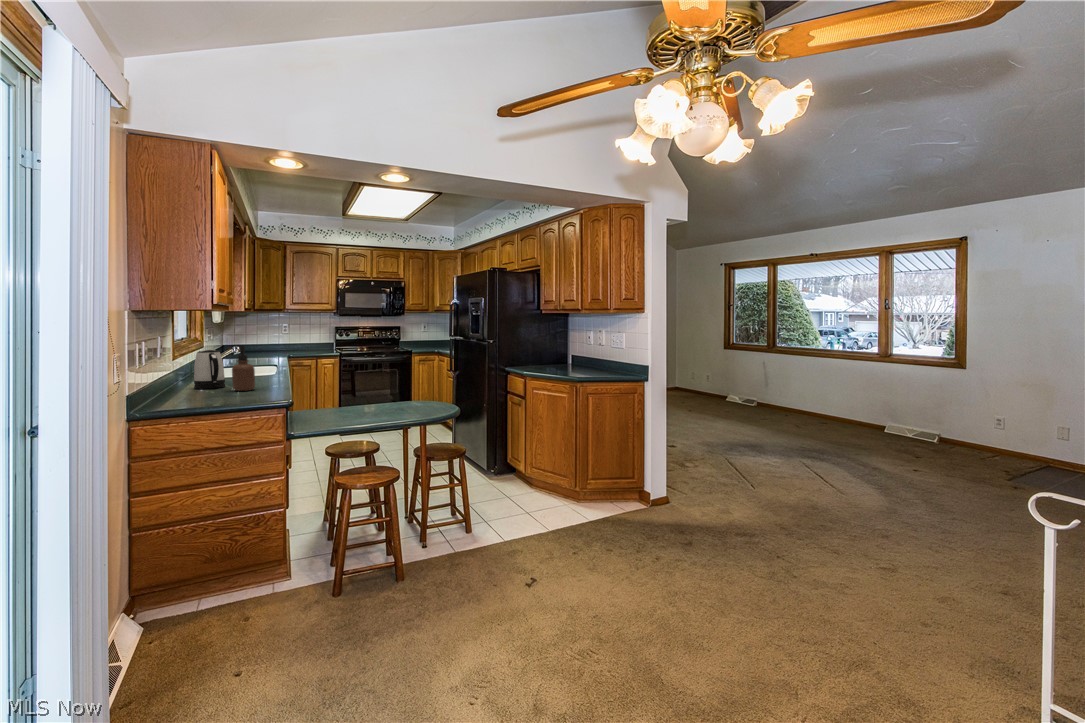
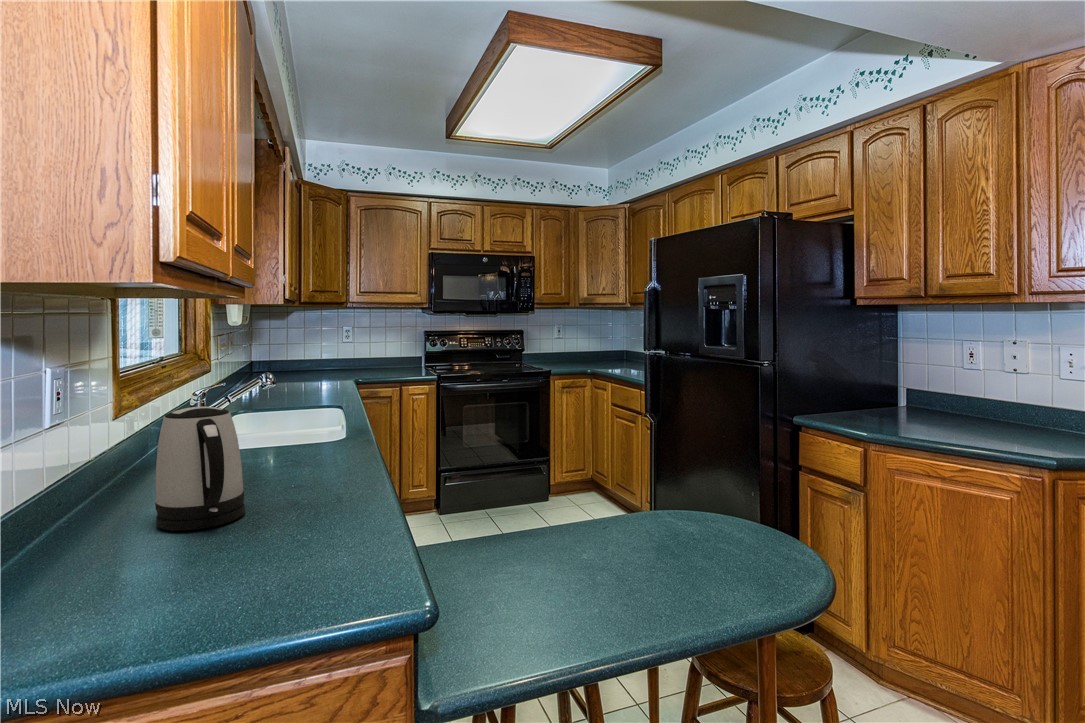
soap dispenser: present [232,346,255,391] -> none [263,400,334,554]

